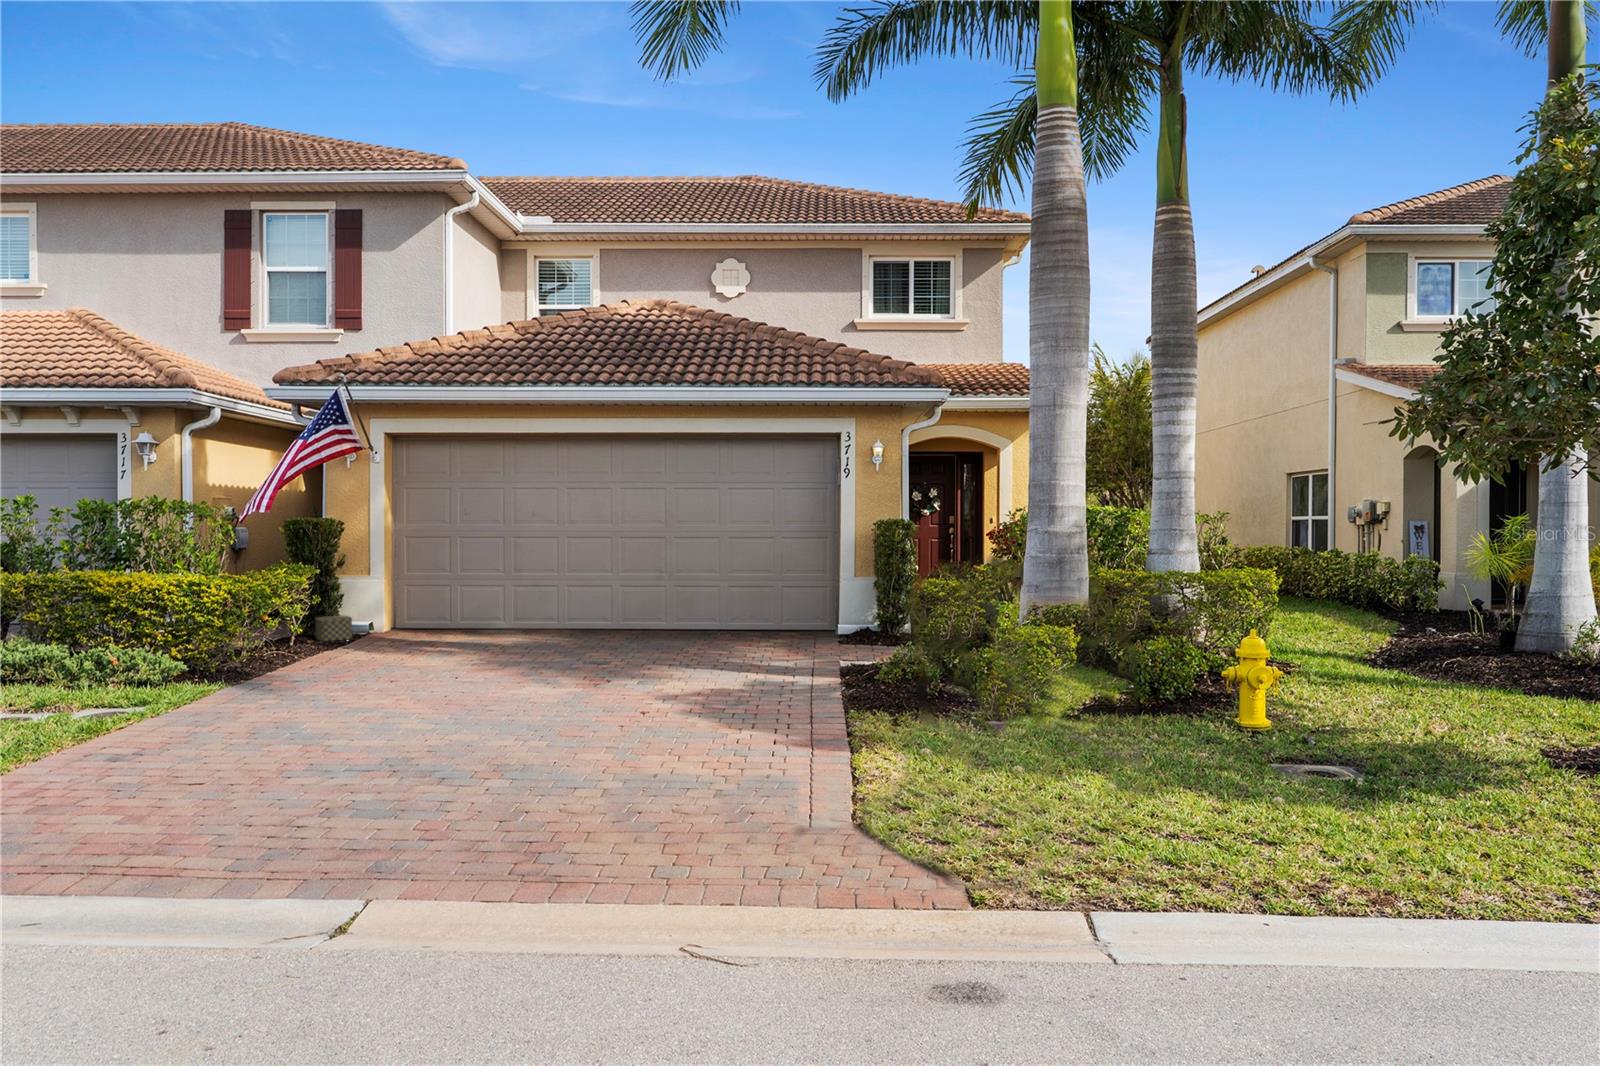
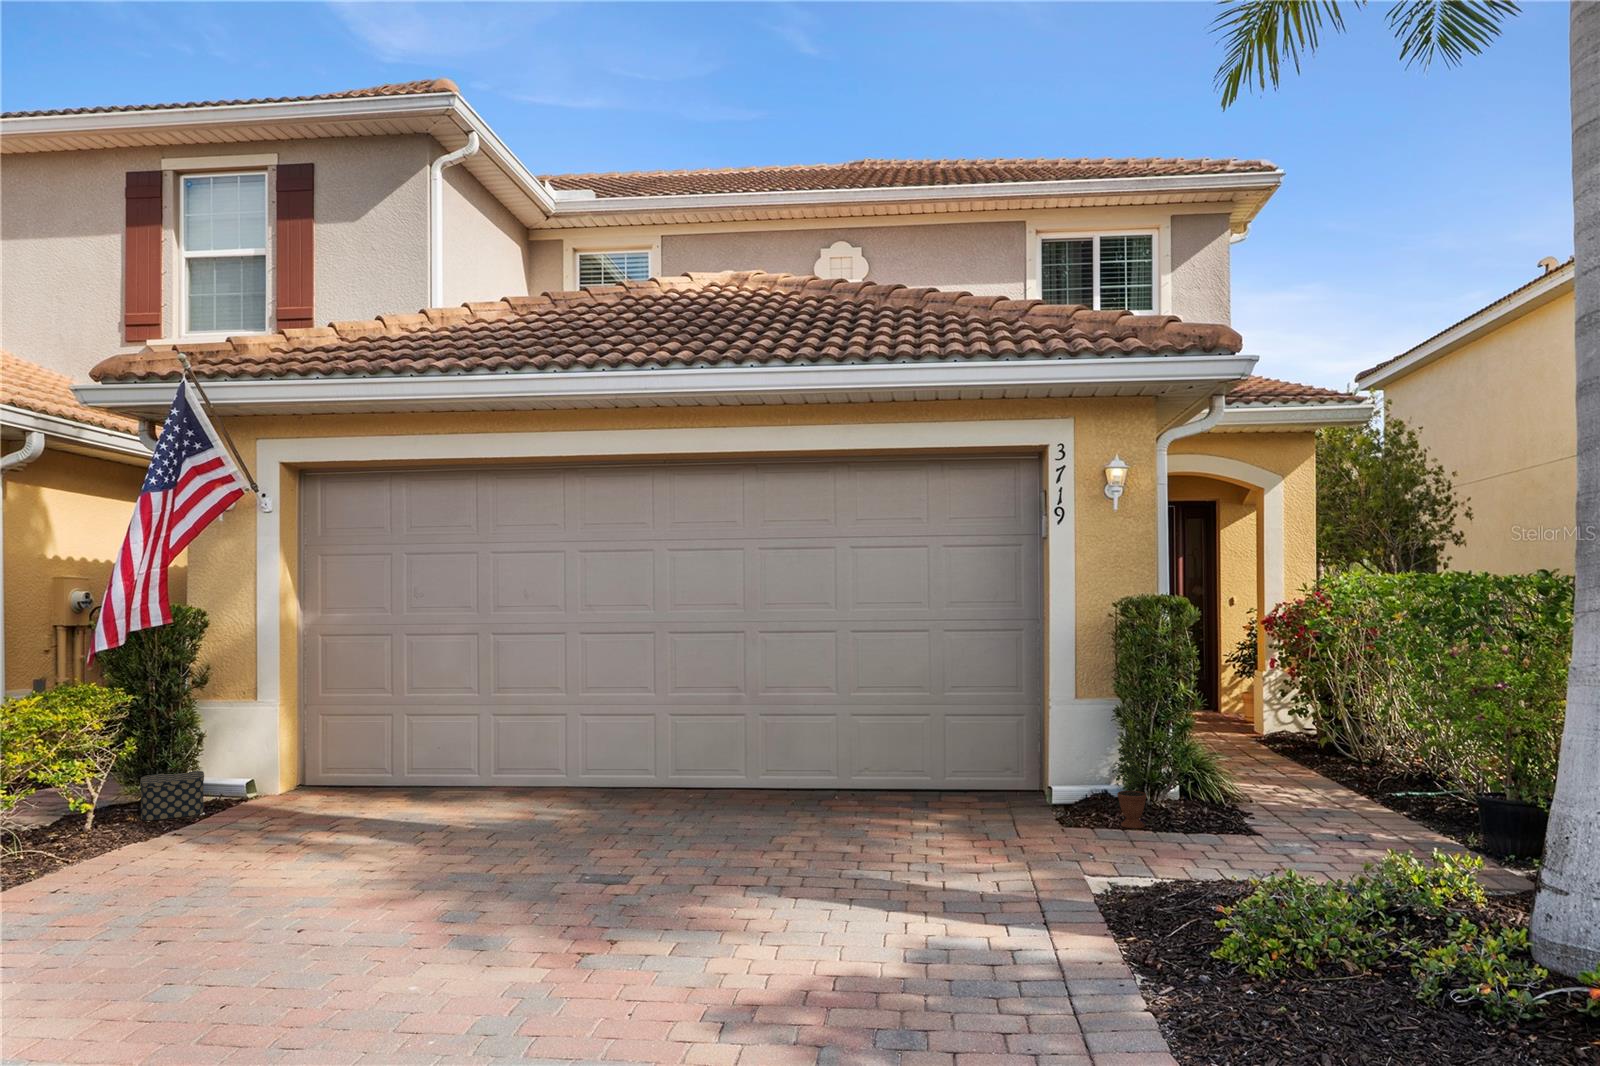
potted plant: none [861,598,879,641] -> present [1112,745,1147,828]

